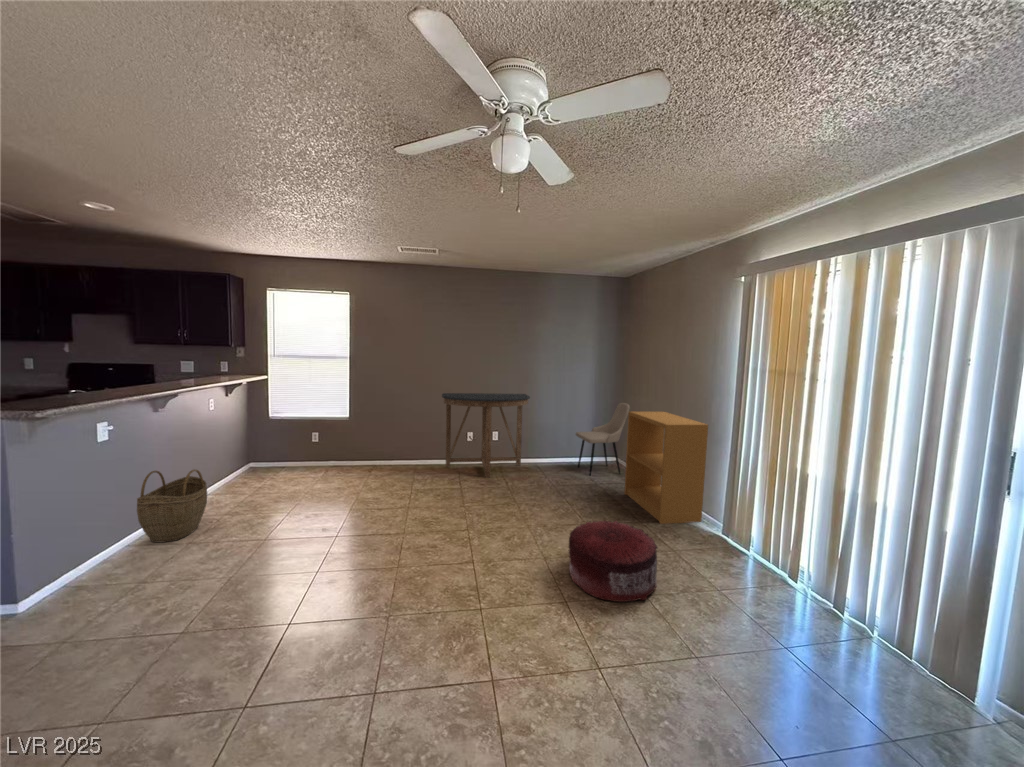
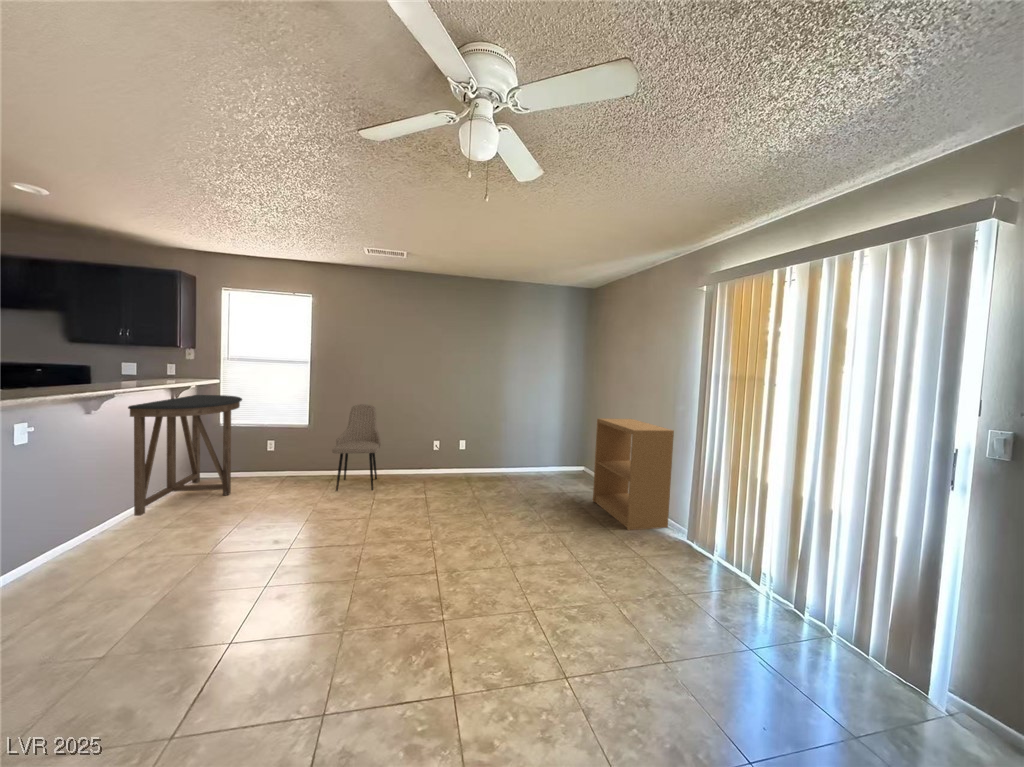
console table: present [442,393,530,478] -> present [128,395,242,516]
dining chair: present [576,403,630,476] -> present [332,404,381,491]
woven basket: present [137,470,207,542] -> none [58,477,144,559]
pouf: present [569,521,657,602] -> none [536,526,626,609]

